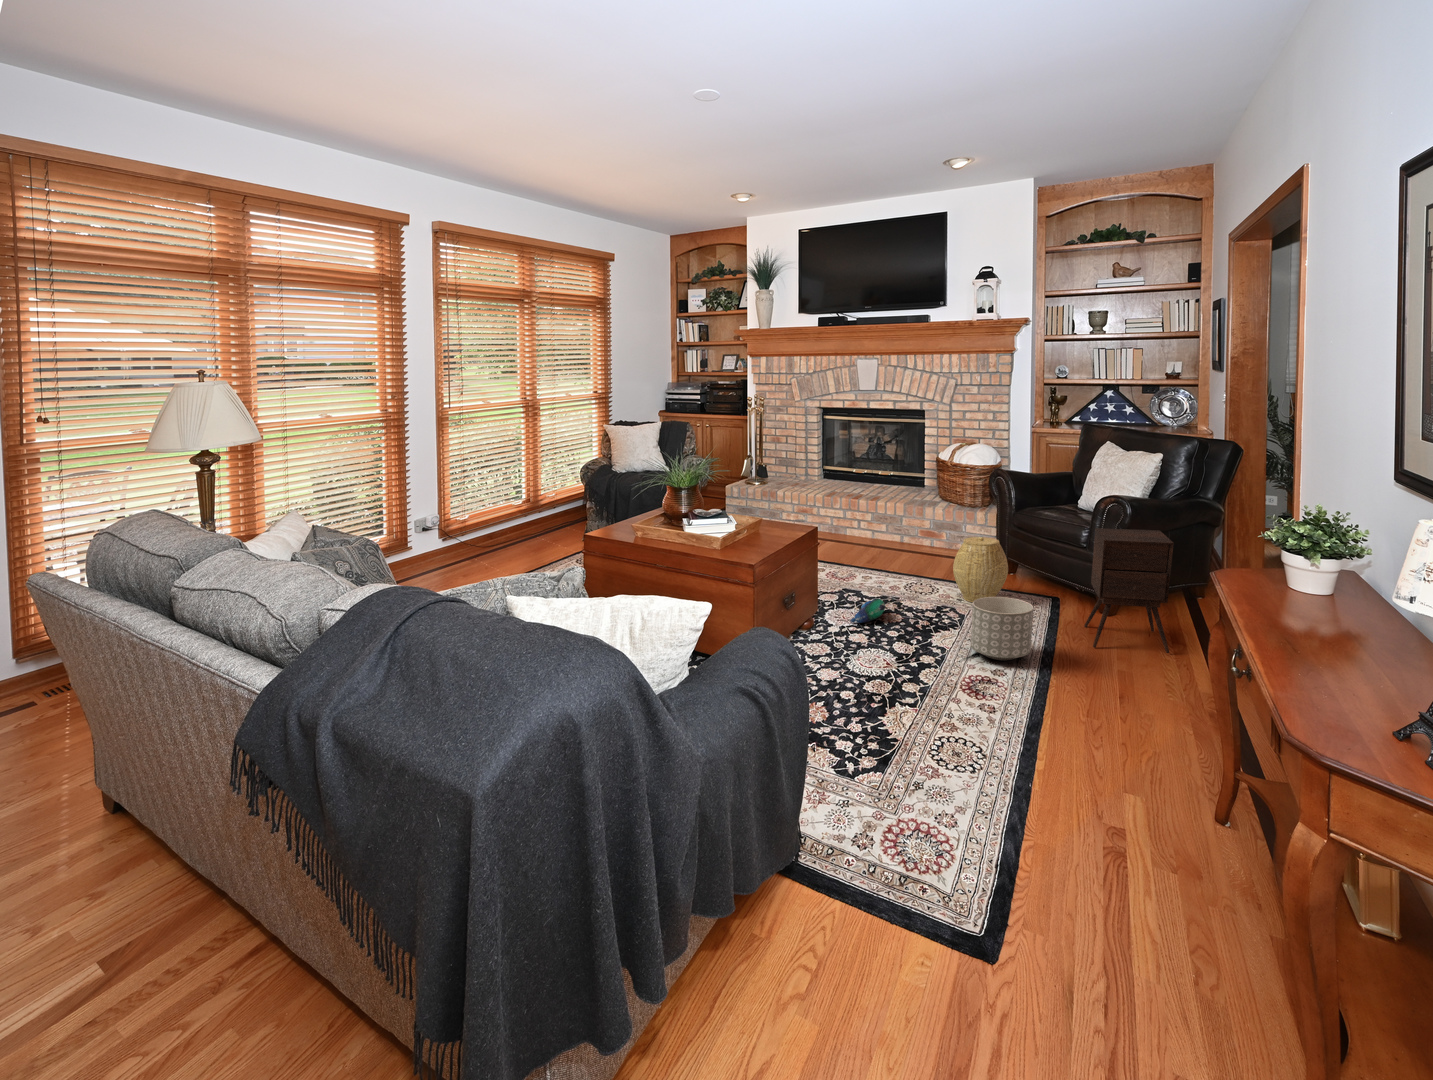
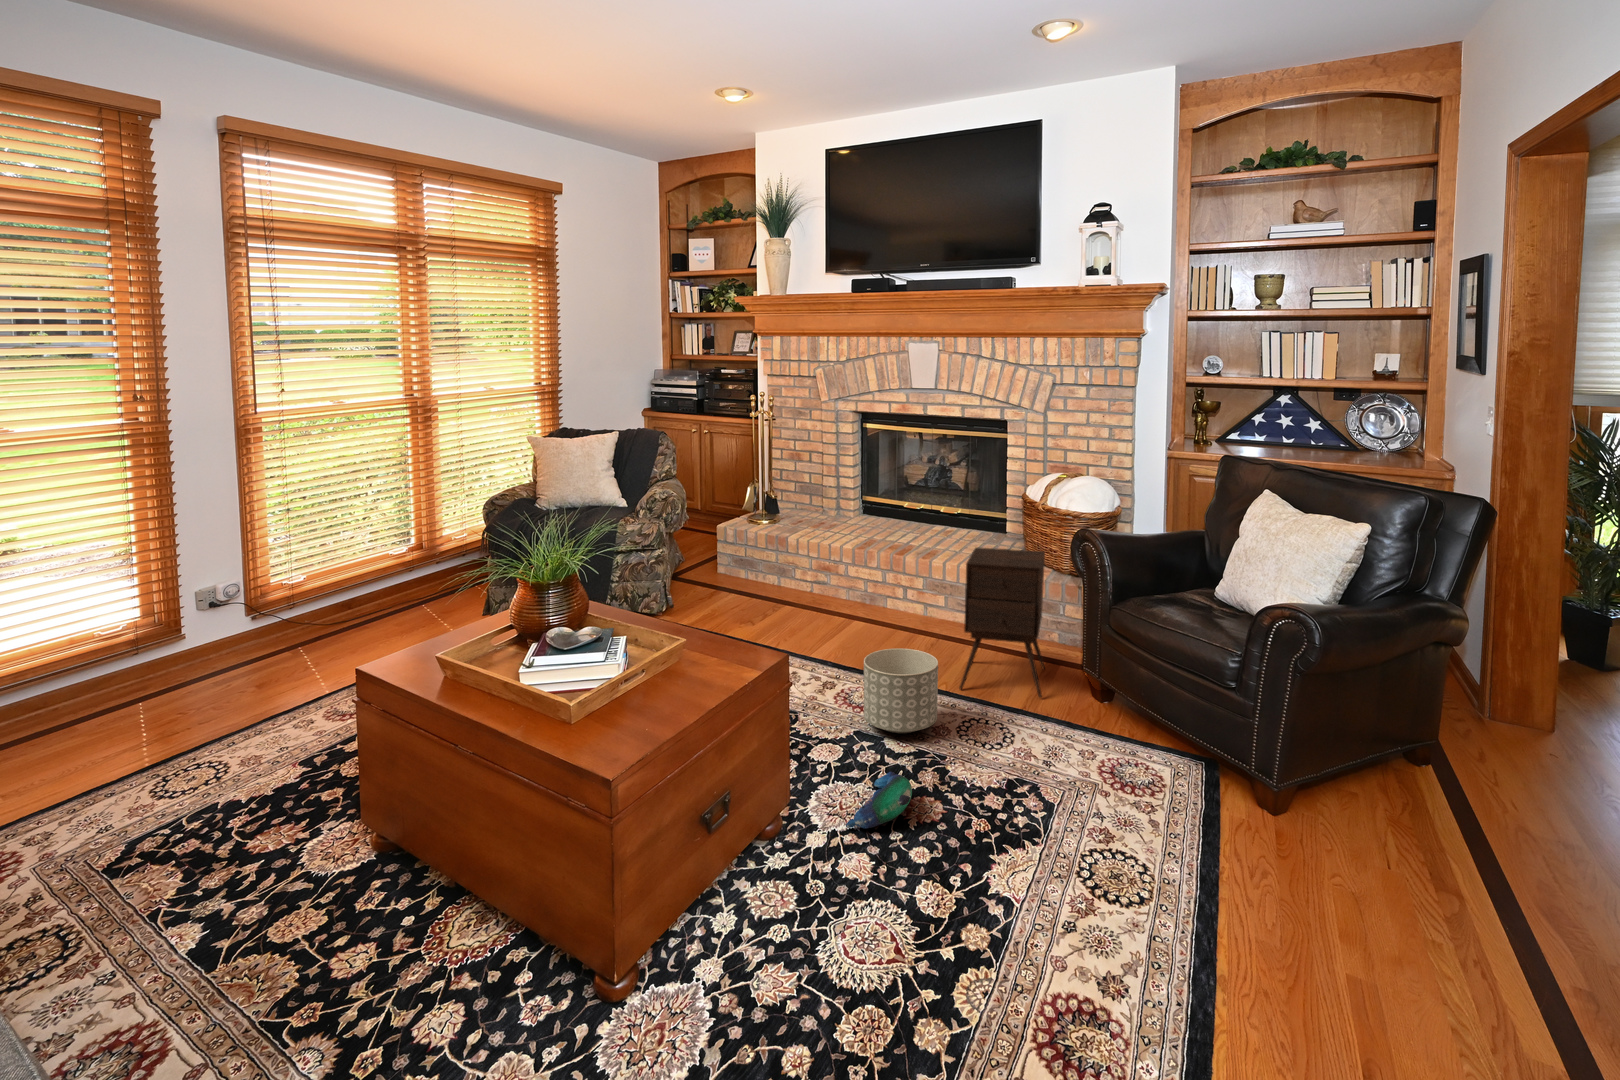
side table: present [1084,528,1174,653] -> present [960,548,1045,697]
woven basket: present [953,537,1008,602] -> none [1038,652,1132,770]
planter: present [971,597,1033,661] -> present [864,648,938,733]

